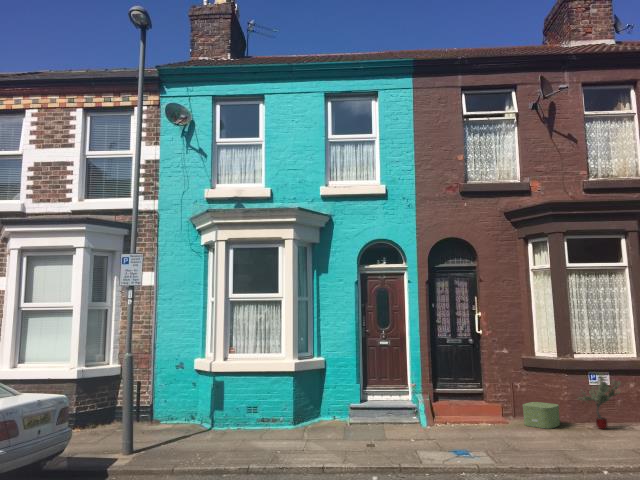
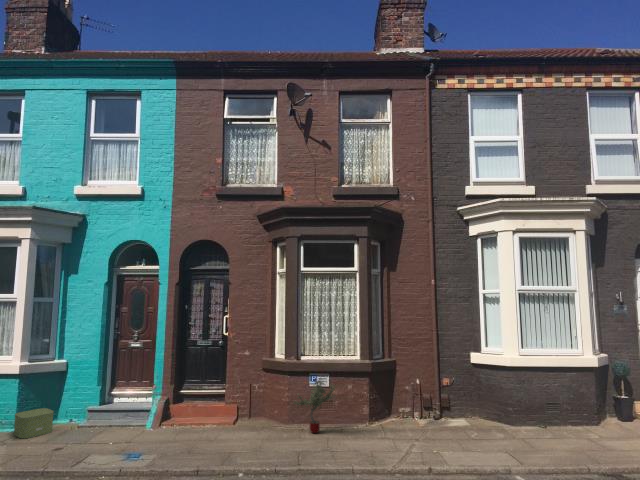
storage box: present [523,402,560,429] -> present [14,408,54,438]

